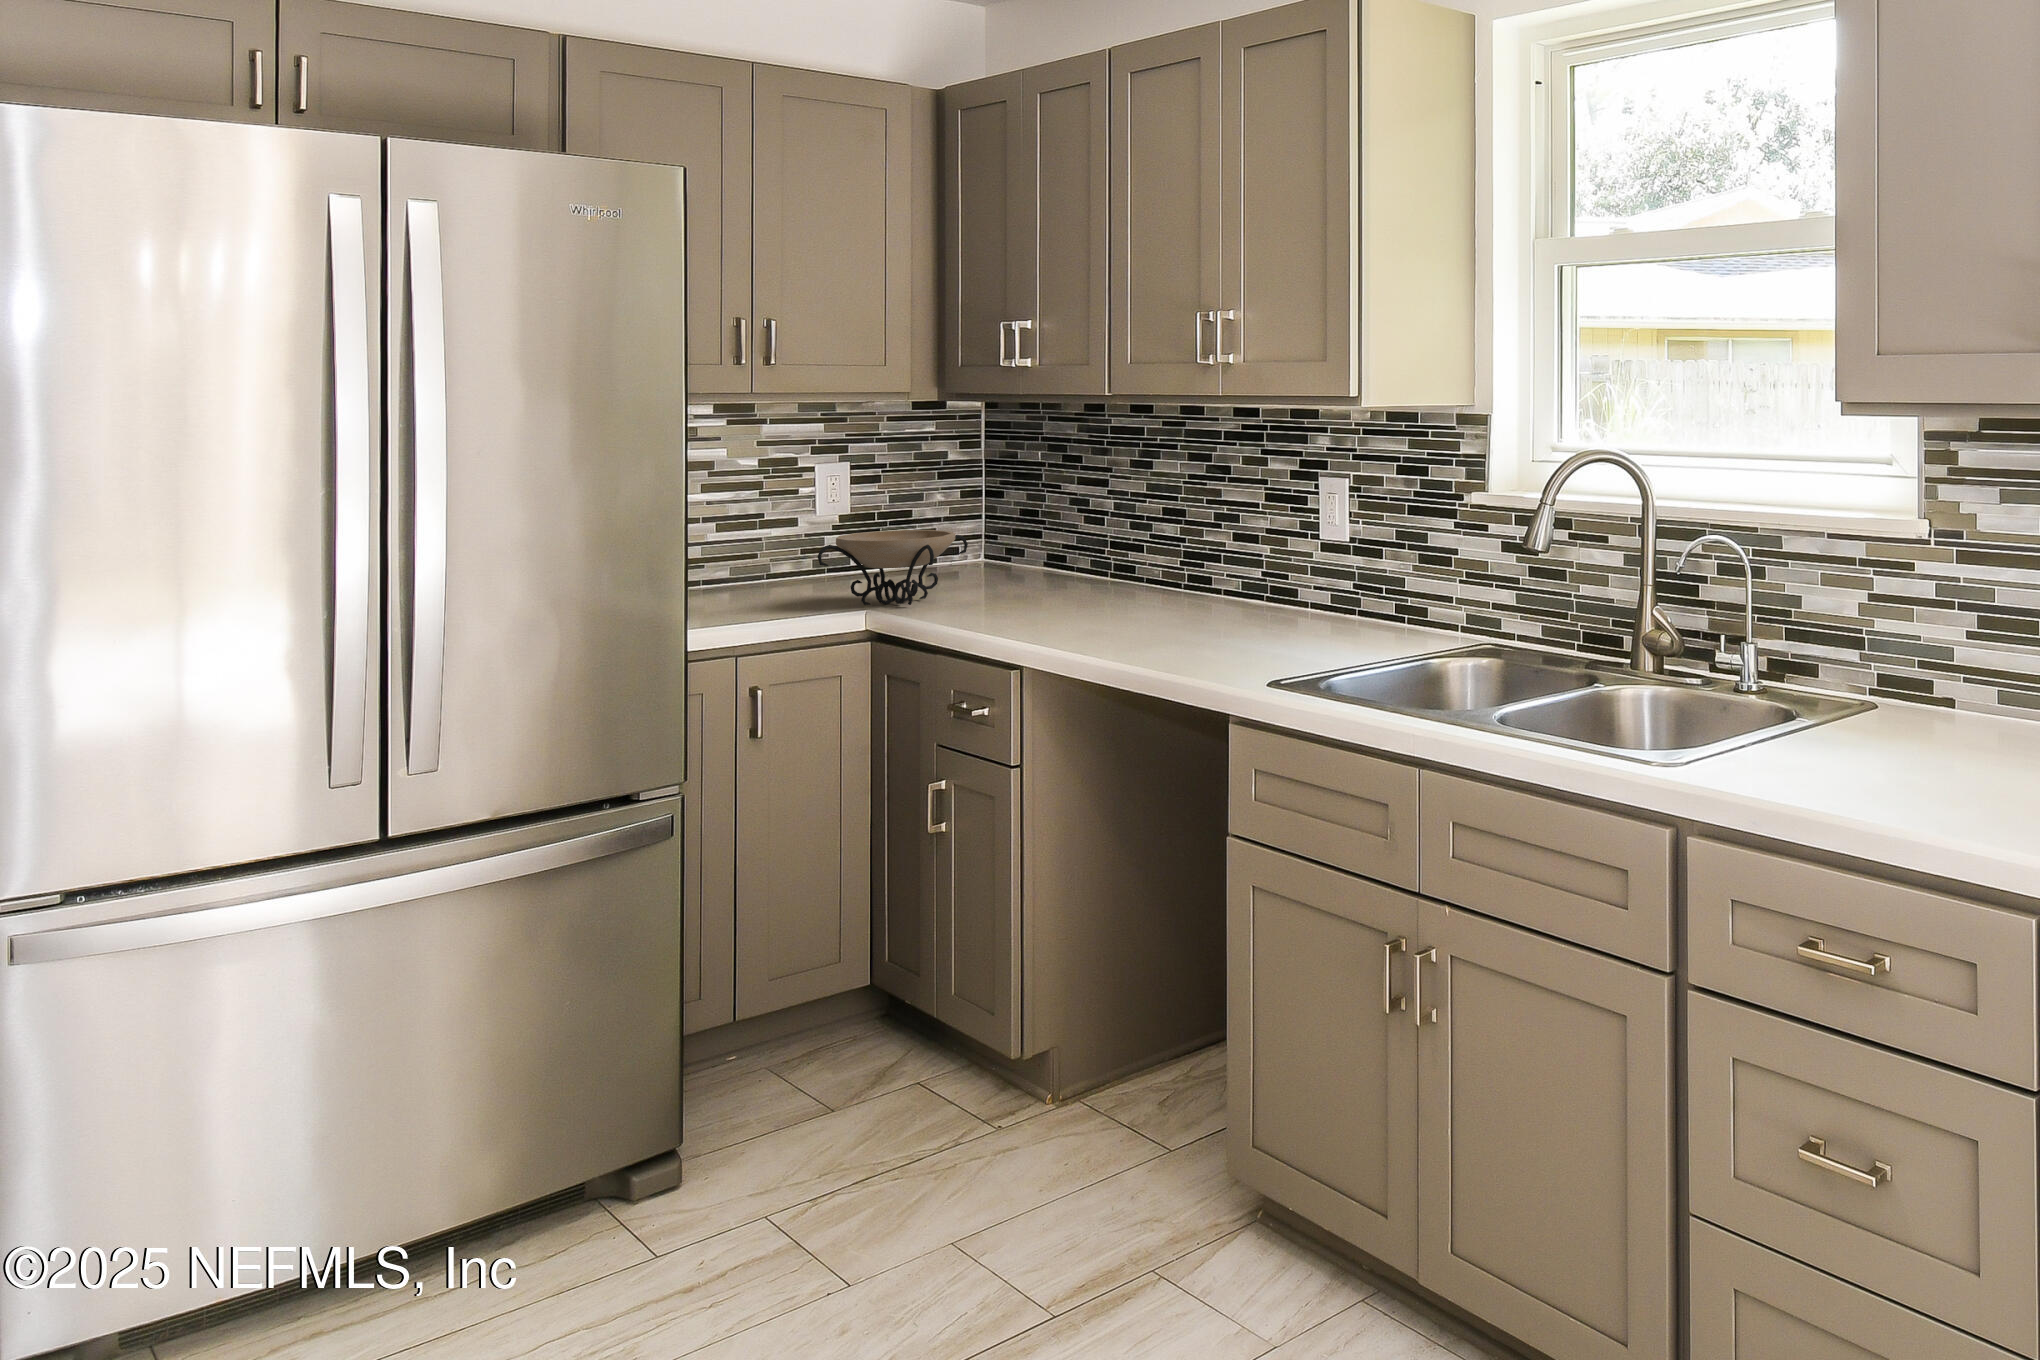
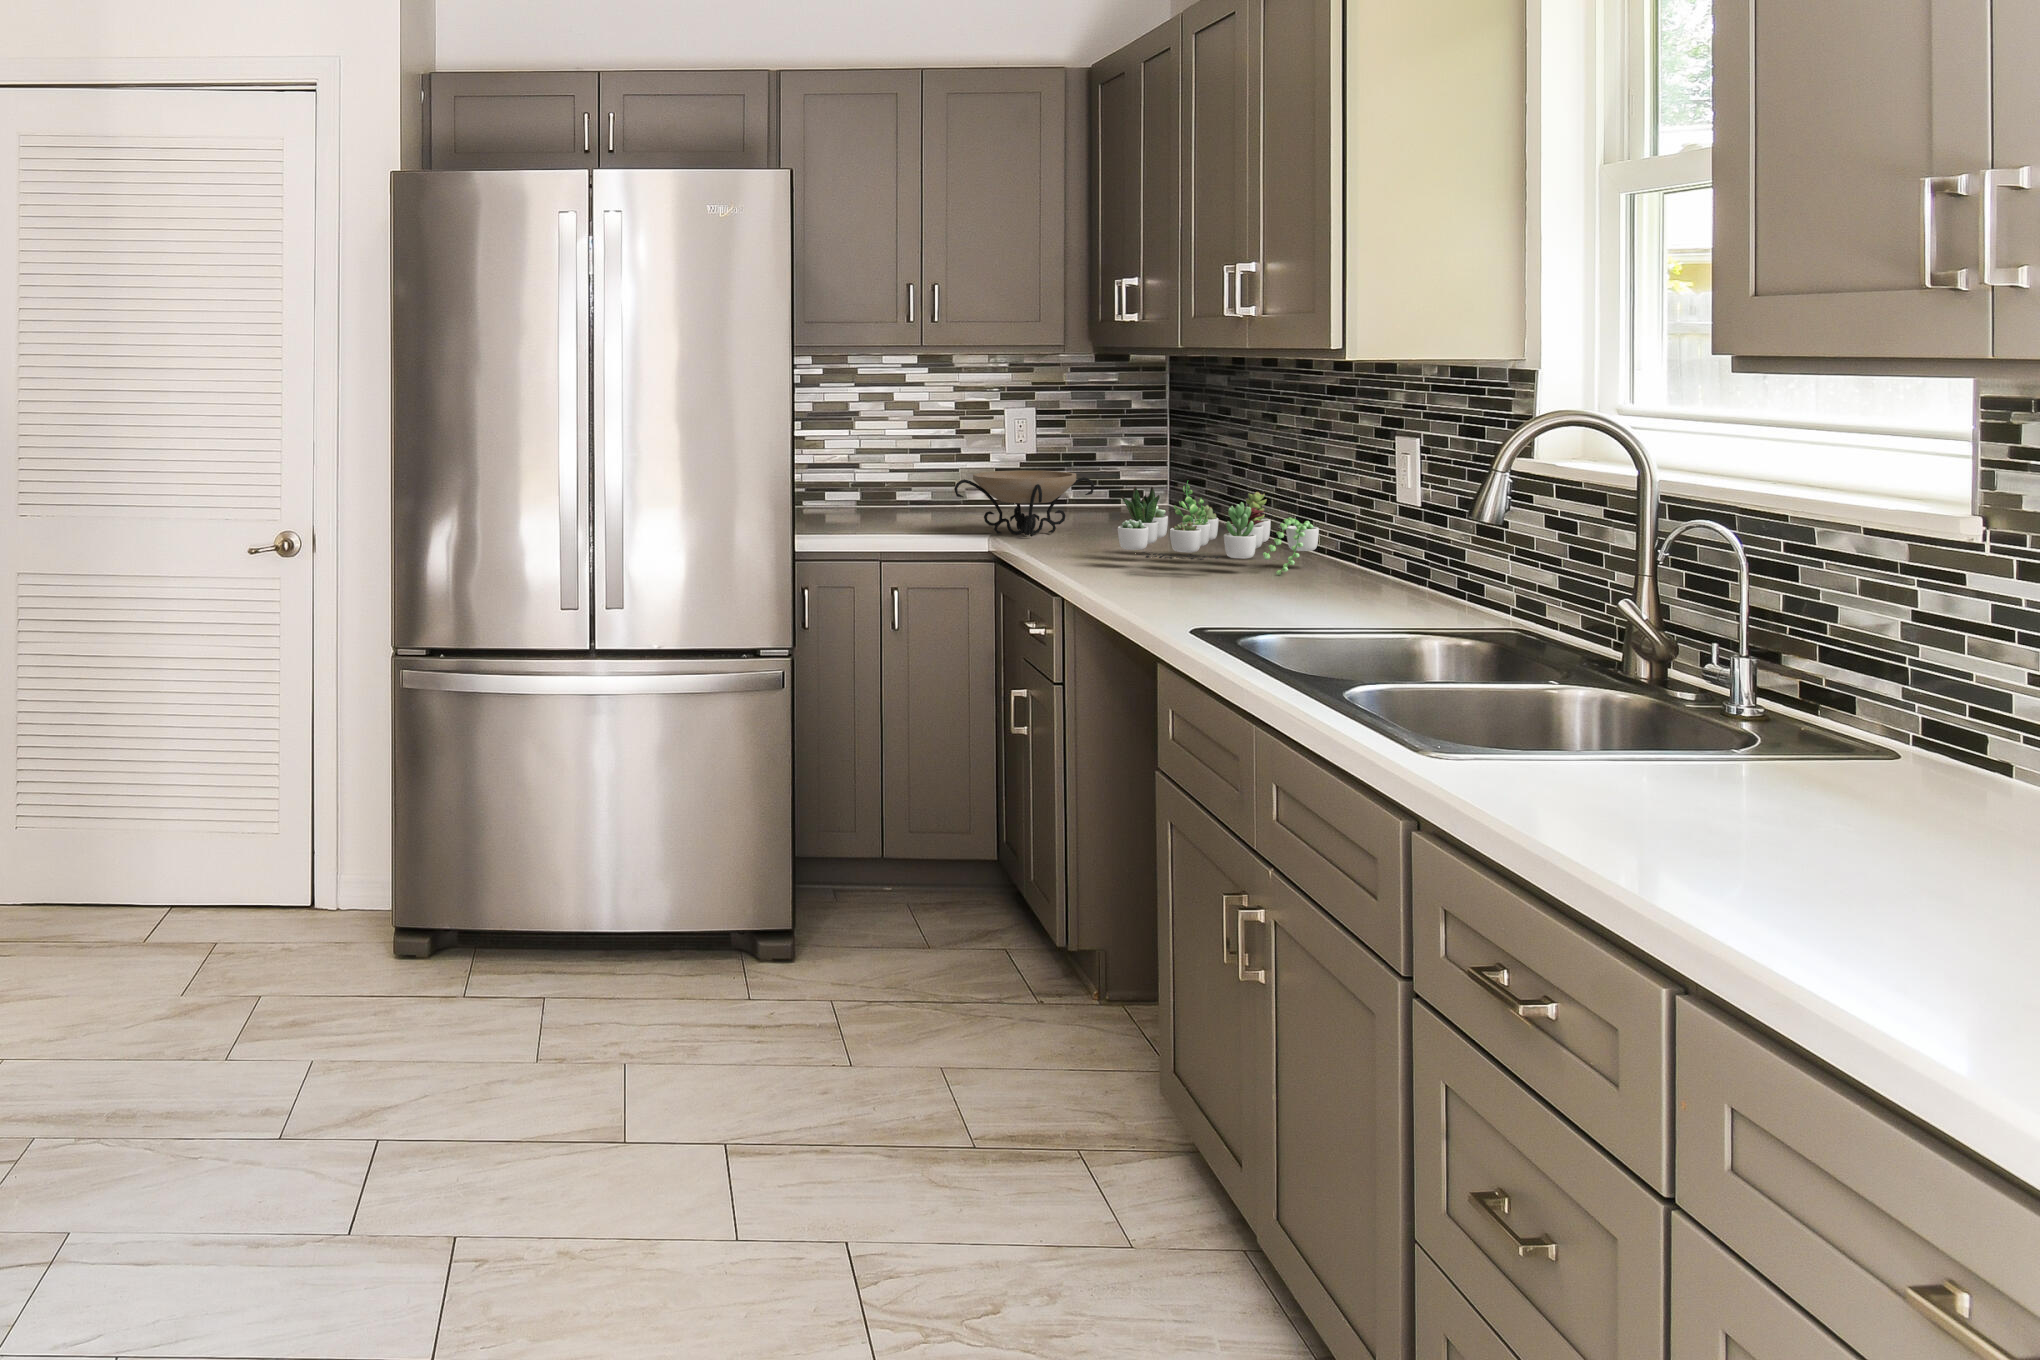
succulent plant: none [1050,530,1242,619] -> present [1118,482,1319,575]

